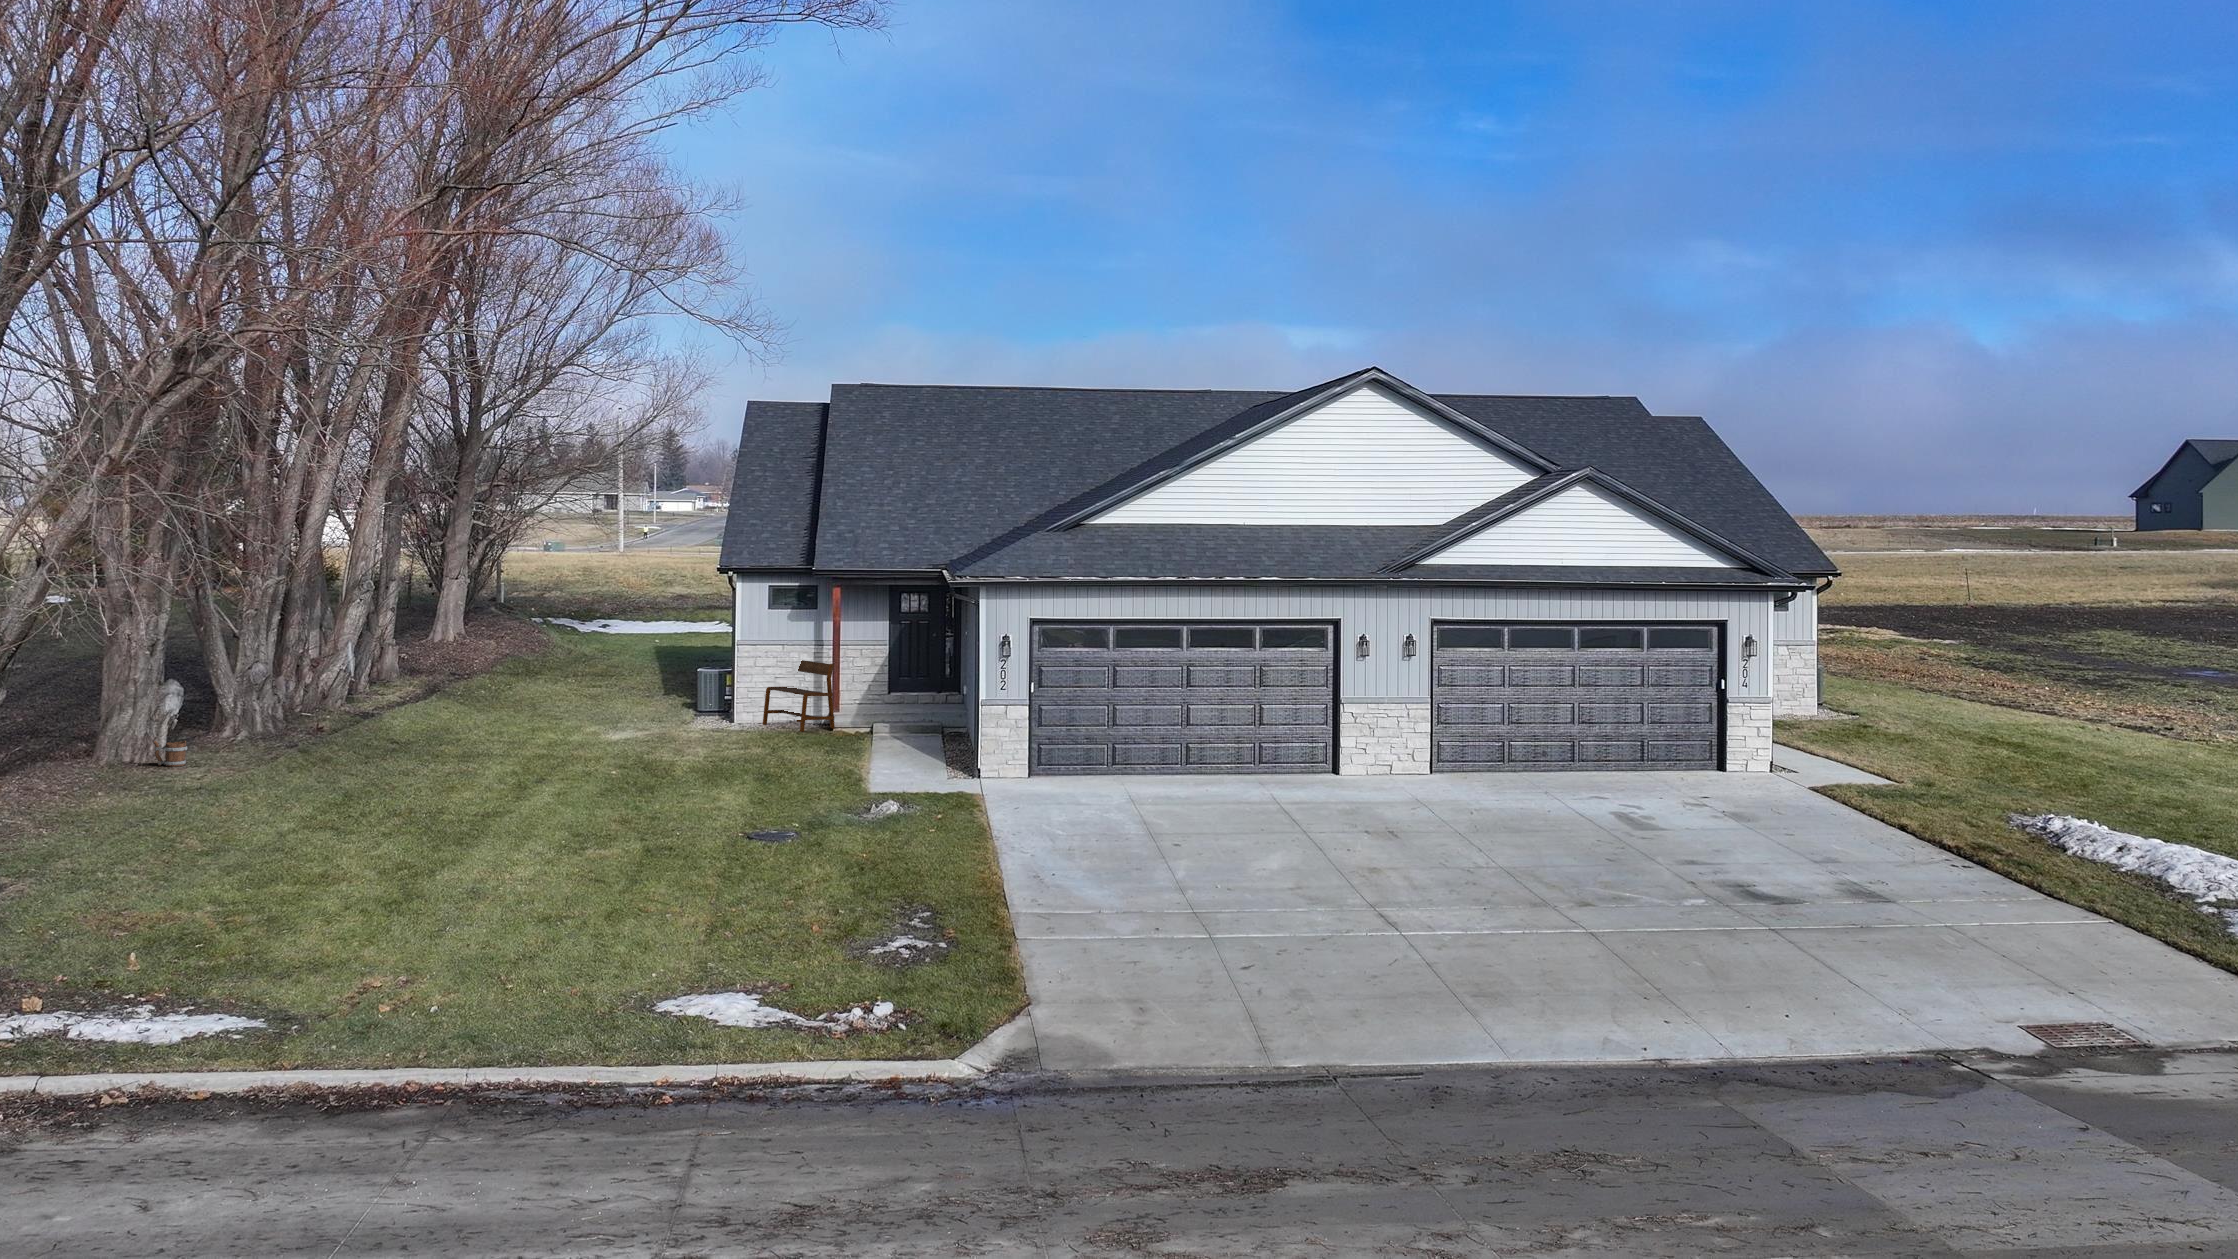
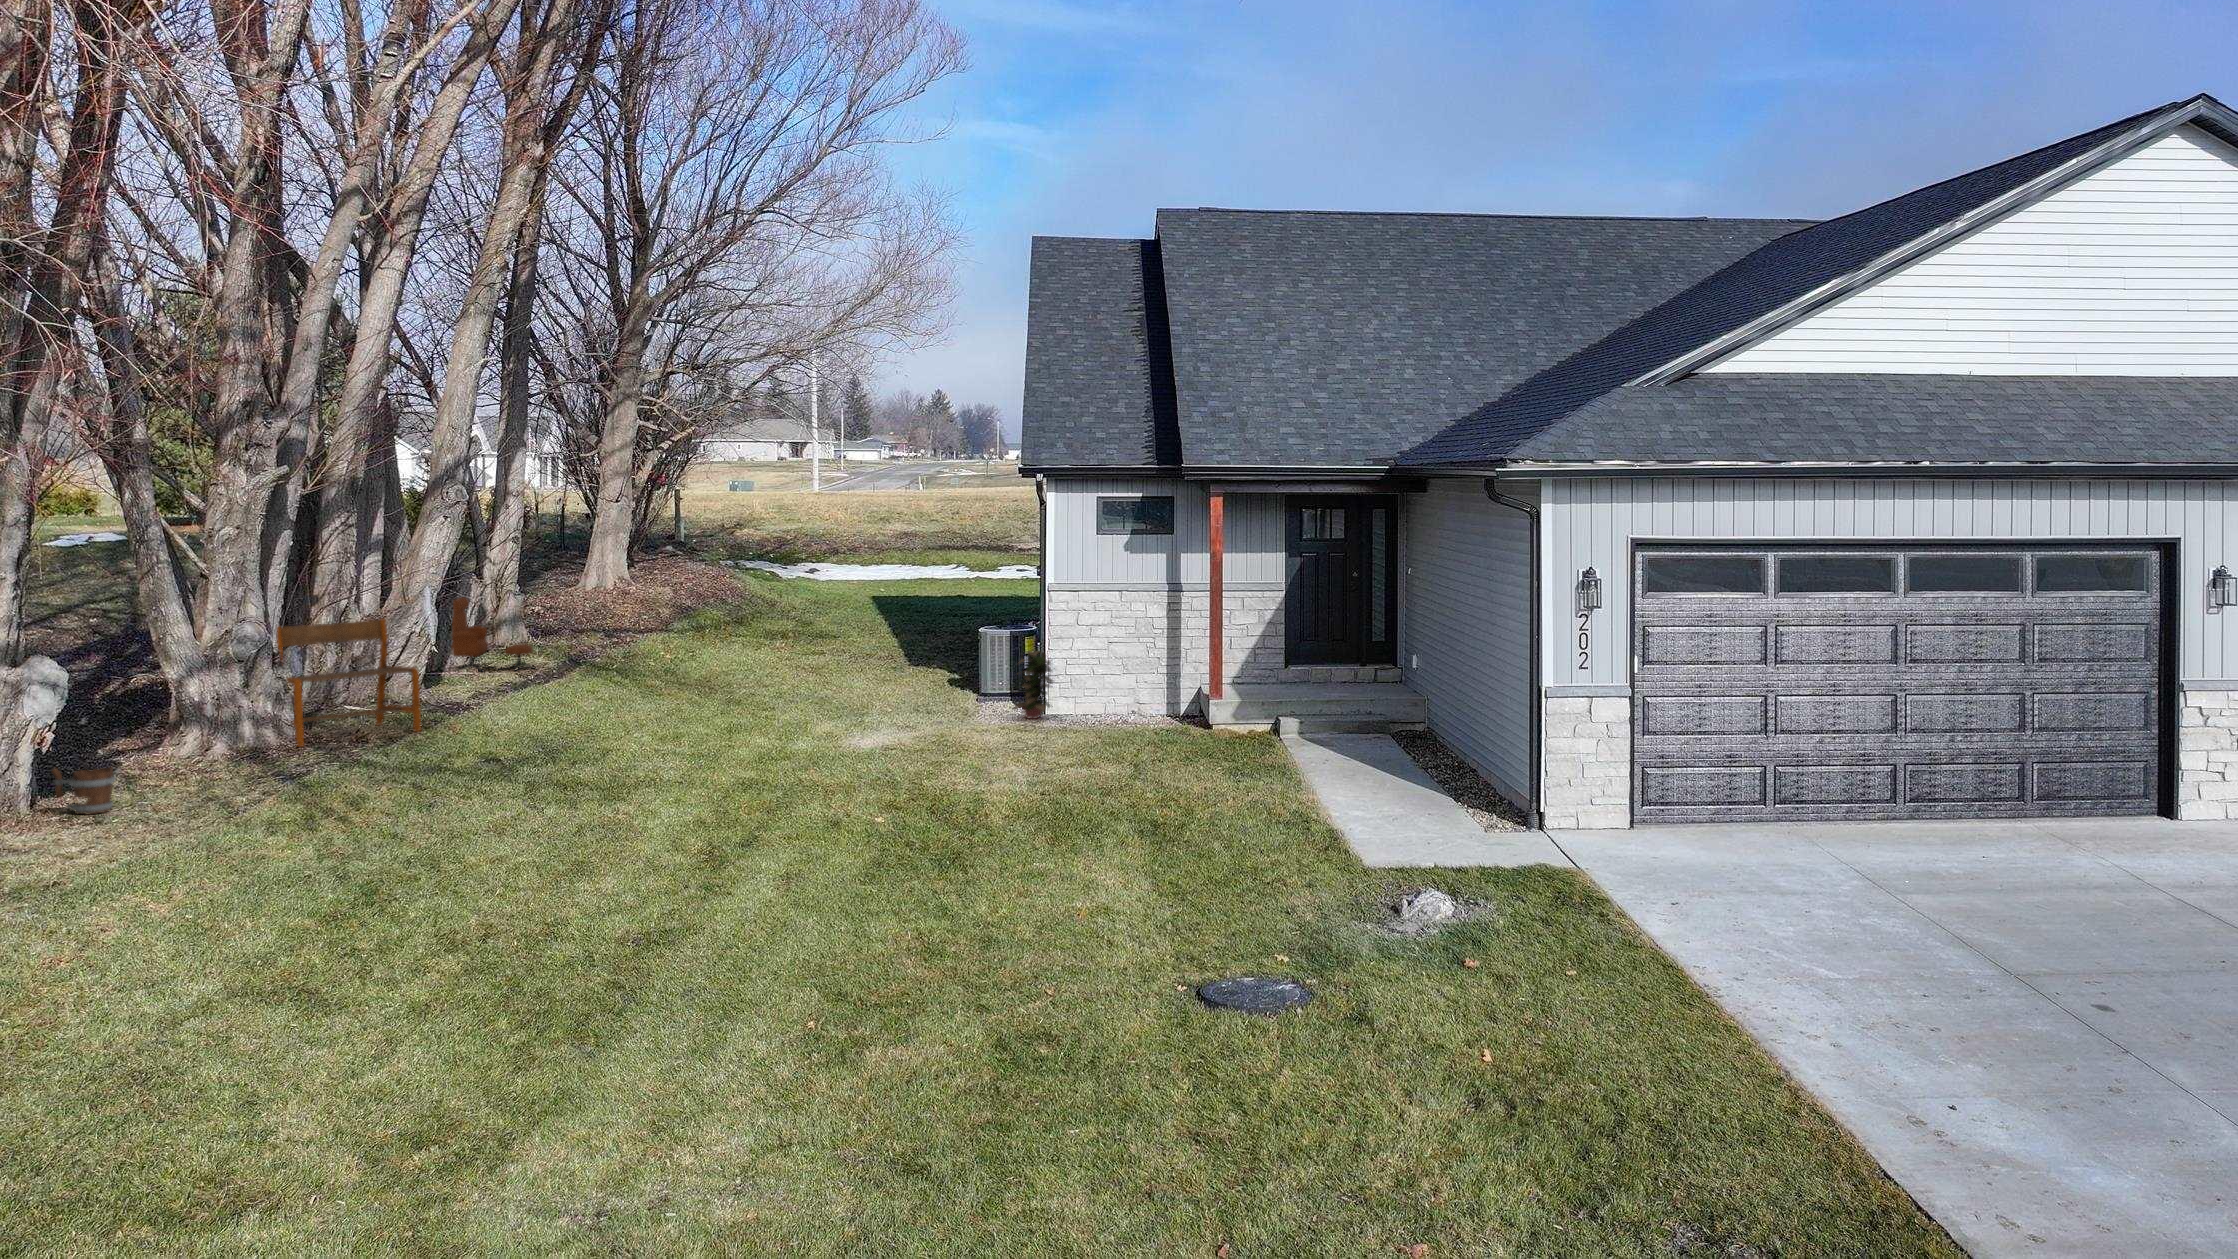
lounge chair: none [348,647,408,697] -> present [451,597,535,671]
bench: present [763,660,835,732] -> present [277,619,421,747]
decorative plant: none [712,682,743,725] -> present [1014,651,1053,719]

